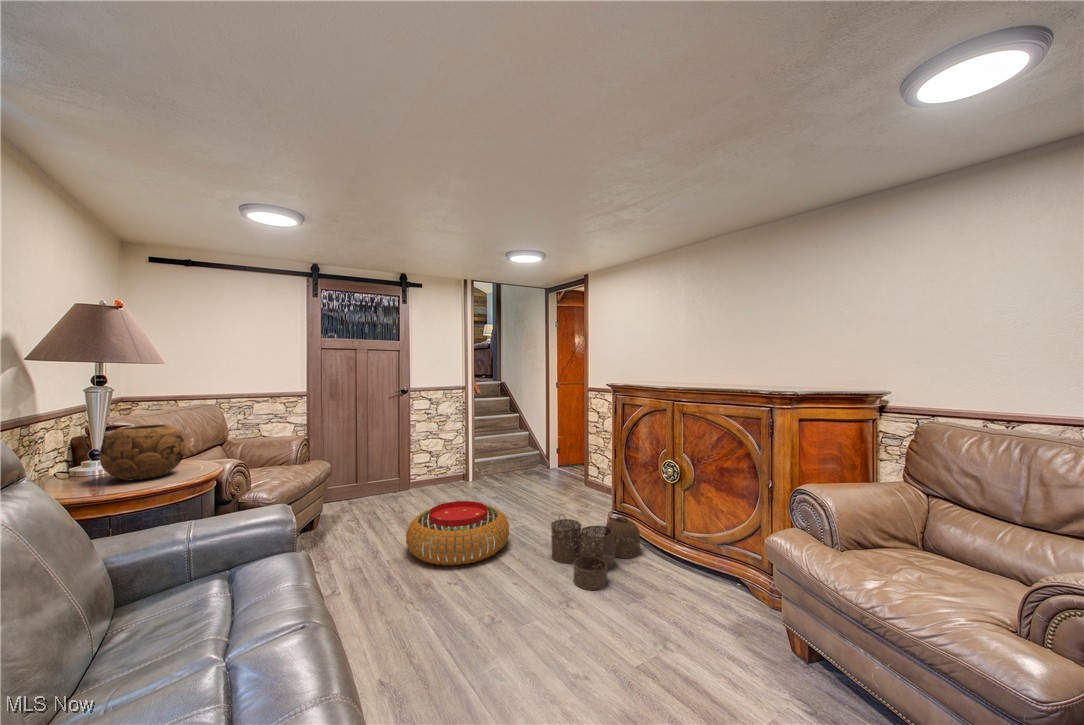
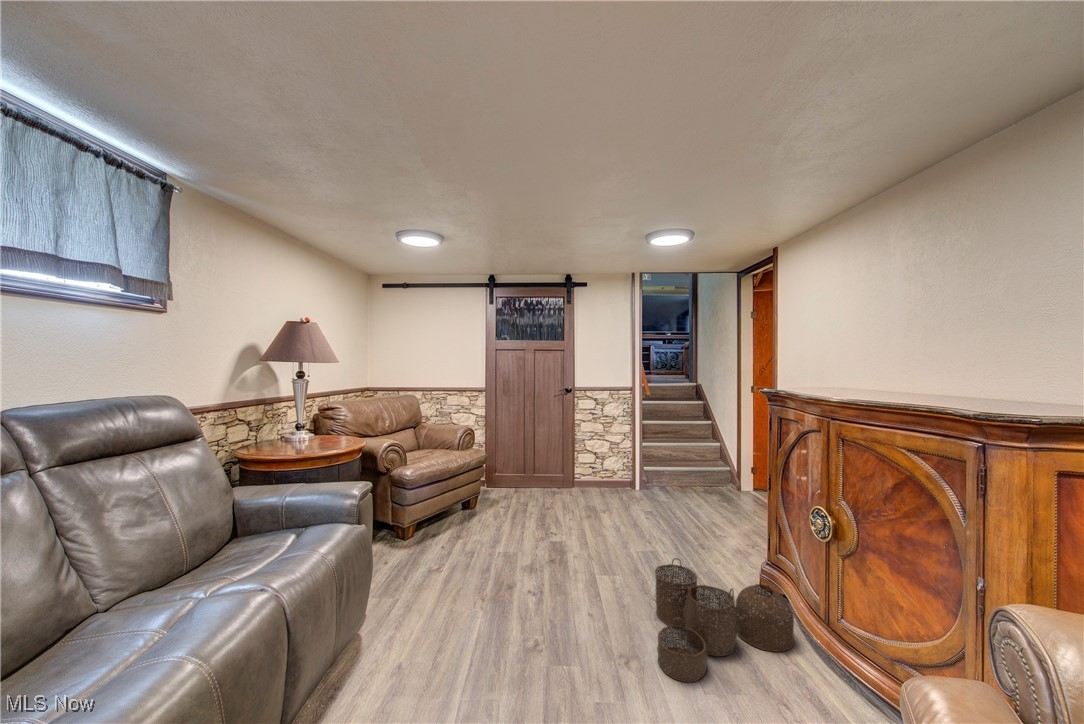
decorative bowl: present [99,425,186,481] -> none [281,409,336,450]
pouf: present [406,501,509,566] -> none [512,512,623,587]

